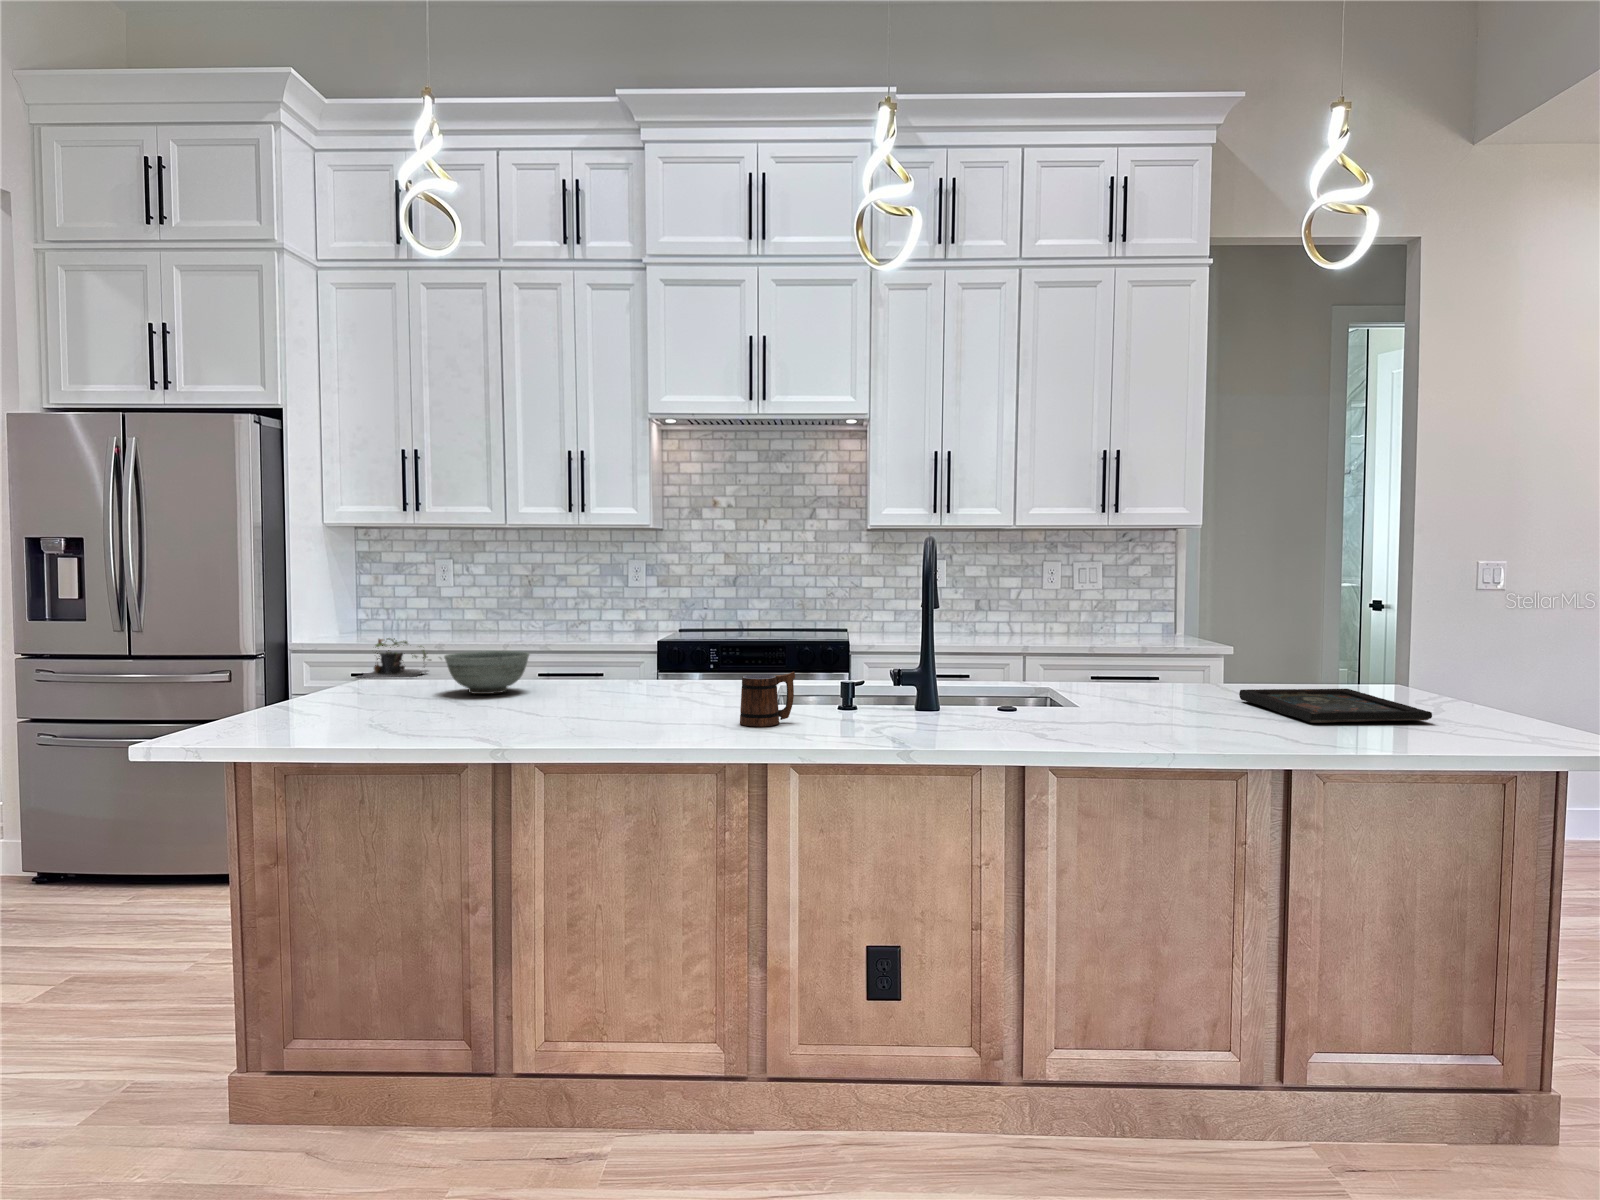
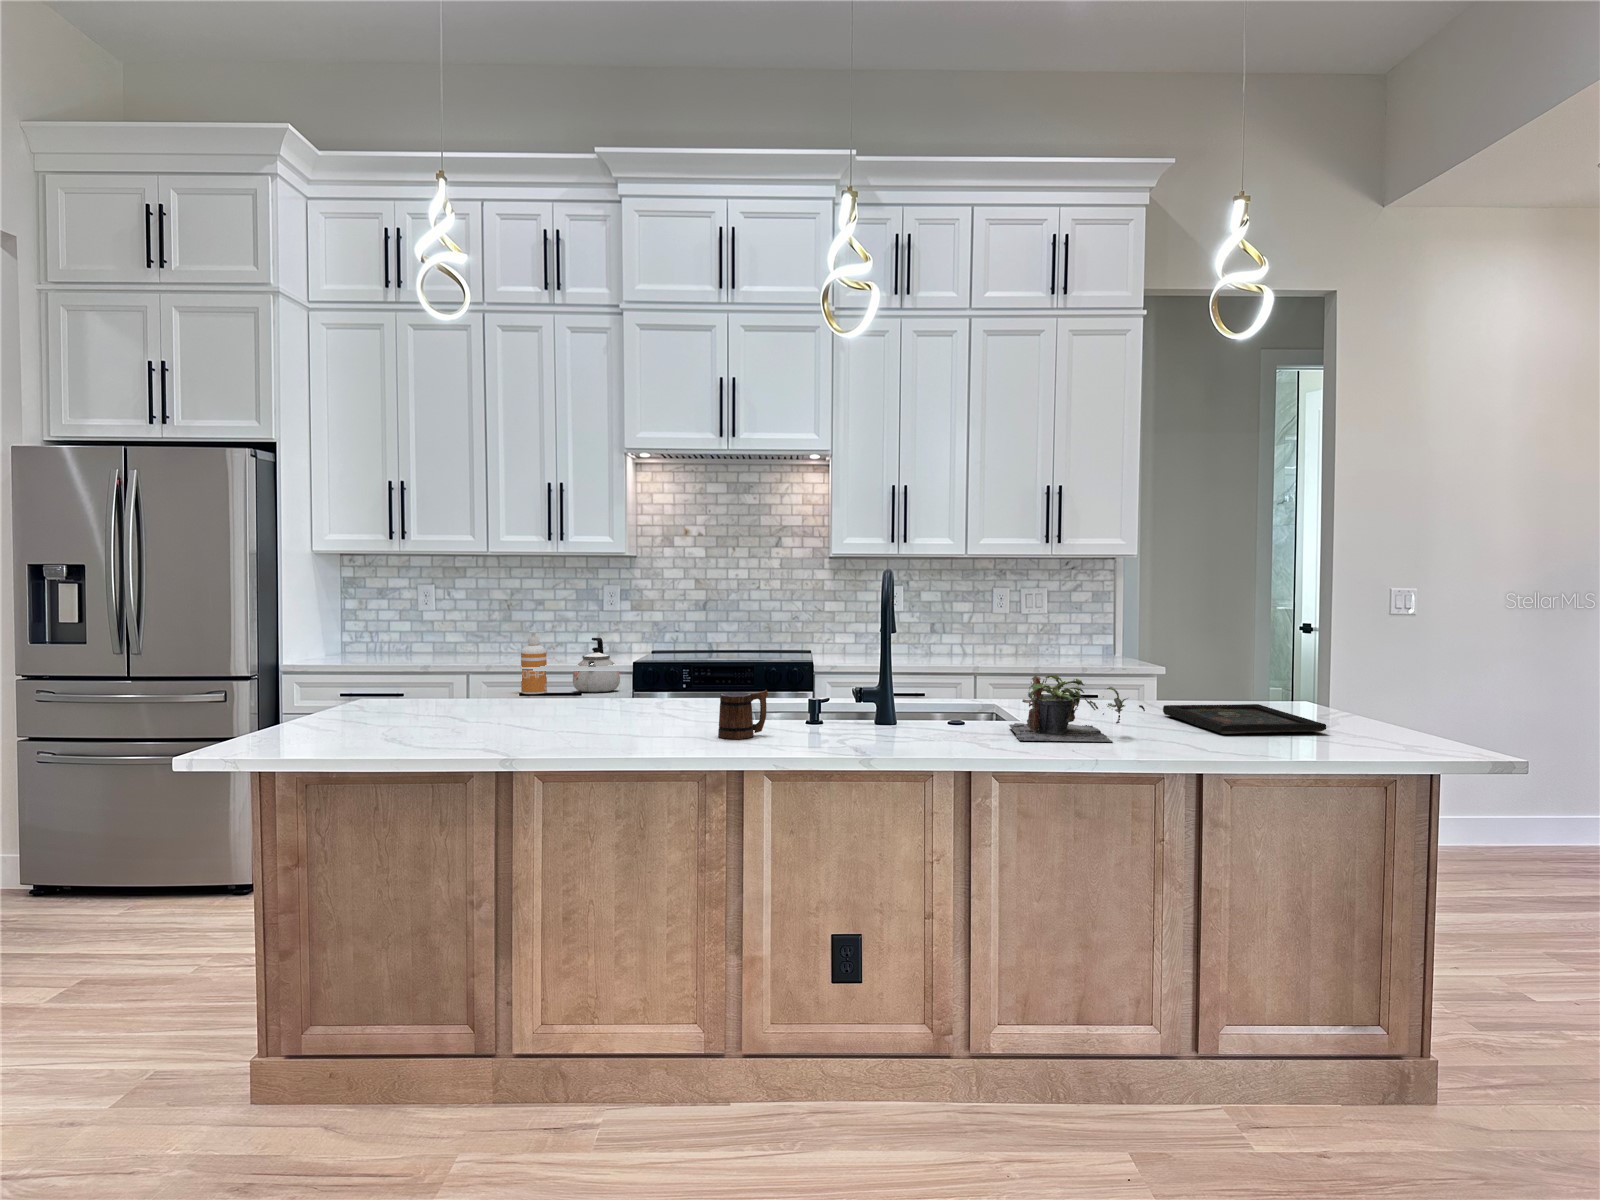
soap dispenser: none [540,608,567,675] -> present [521,631,547,694]
kettle: none [595,615,644,673] -> present [573,638,620,693]
plant: present [358,638,431,678] -> present [1009,675,1145,742]
bowl: present [444,651,530,694] -> none [444,672,523,711]

